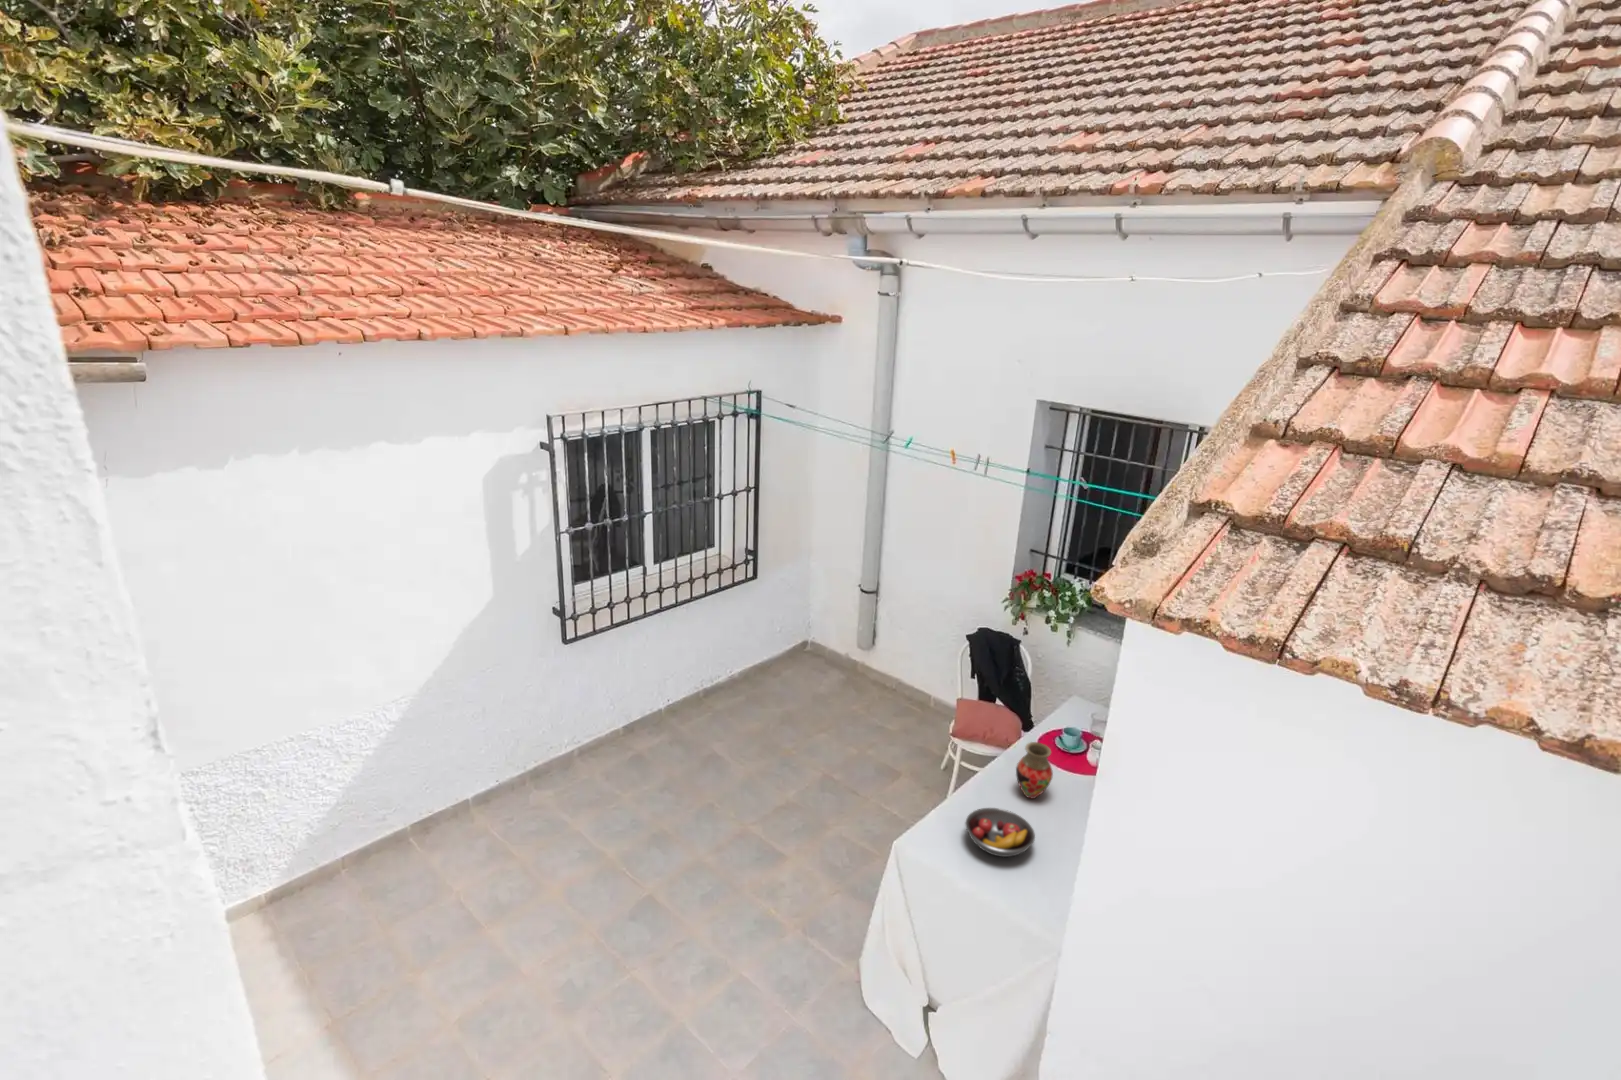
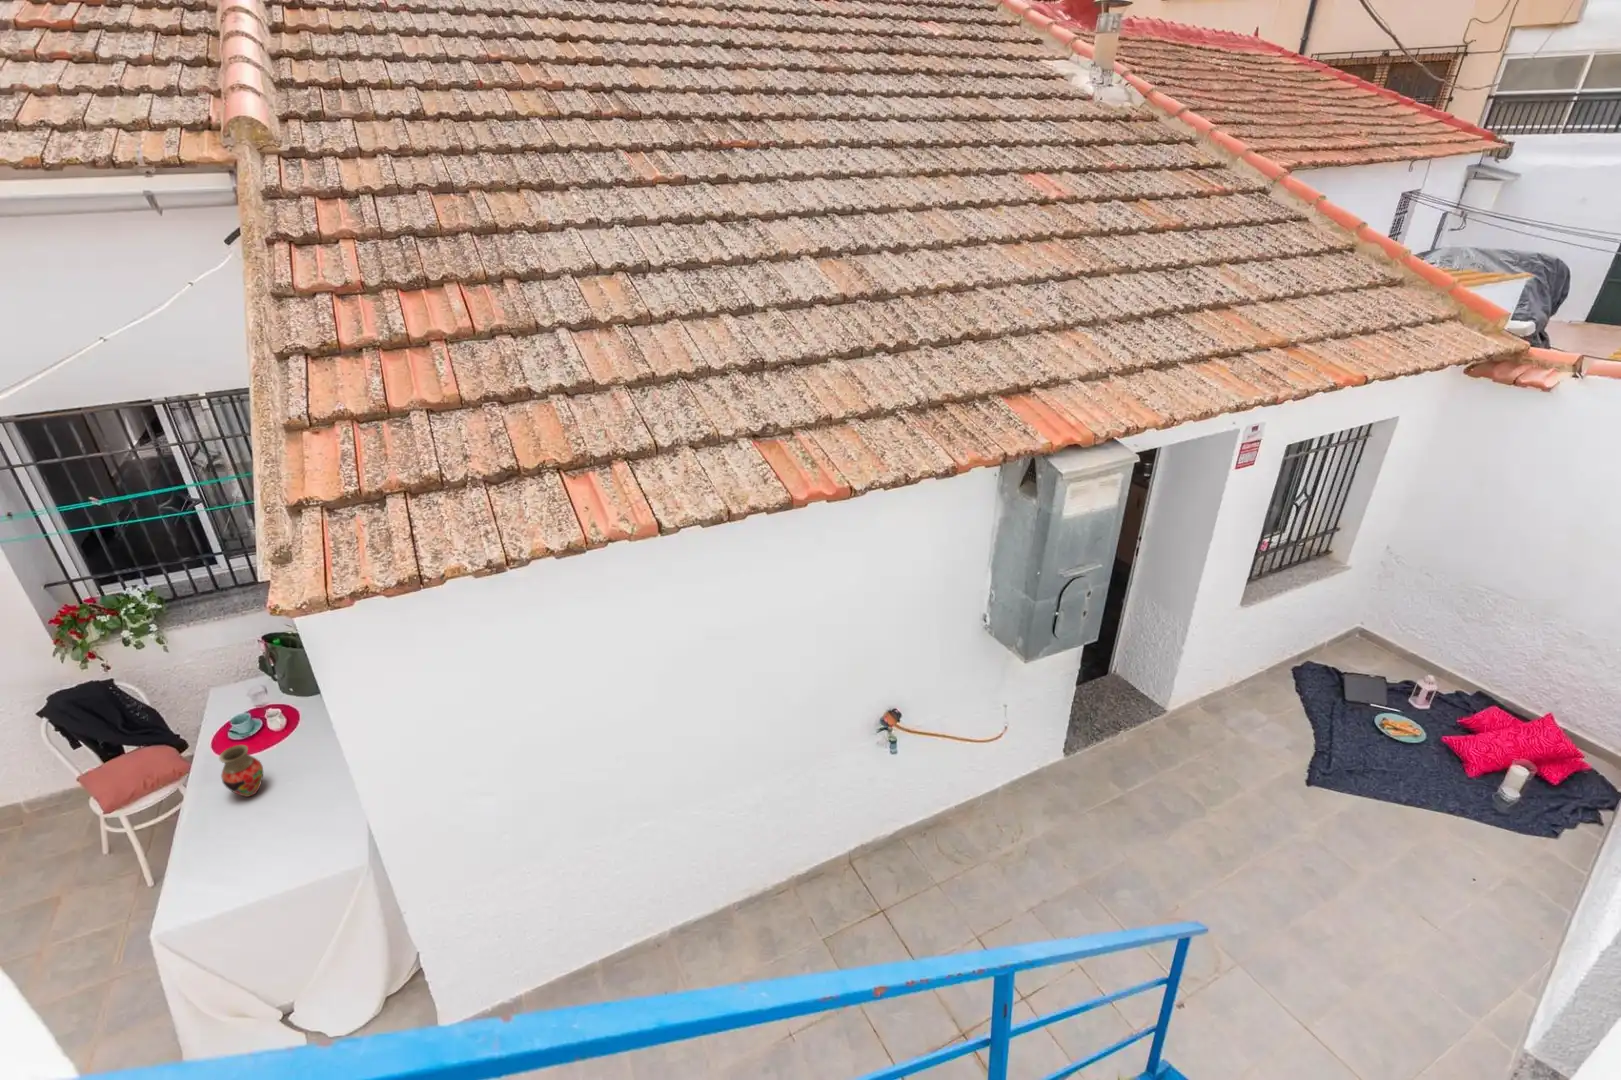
fruit bowl: present [965,808,1035,857] -> none [214,811,290,864]

